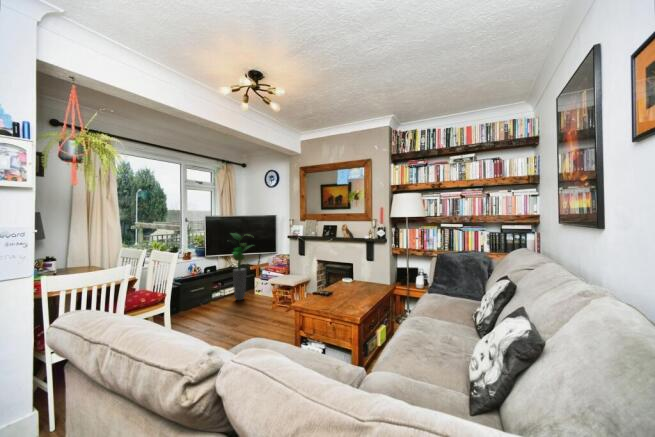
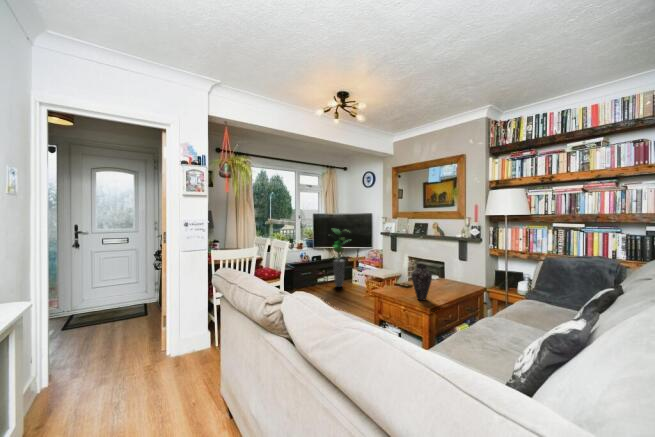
vase: none [337,269,357,308] -> present [411,264,432,300]

